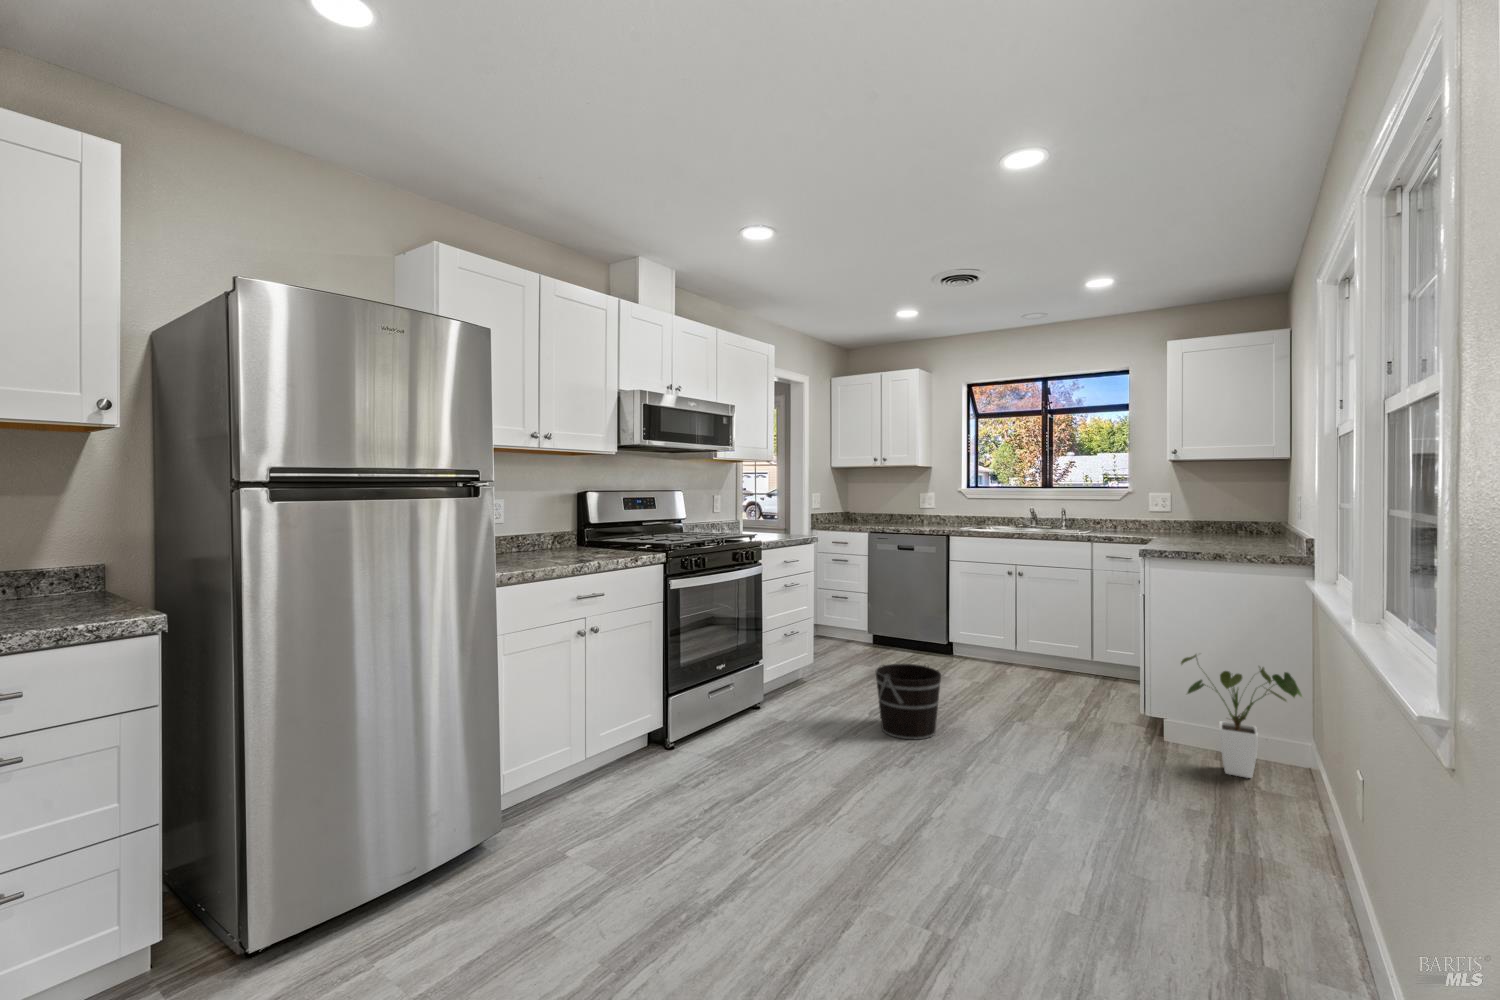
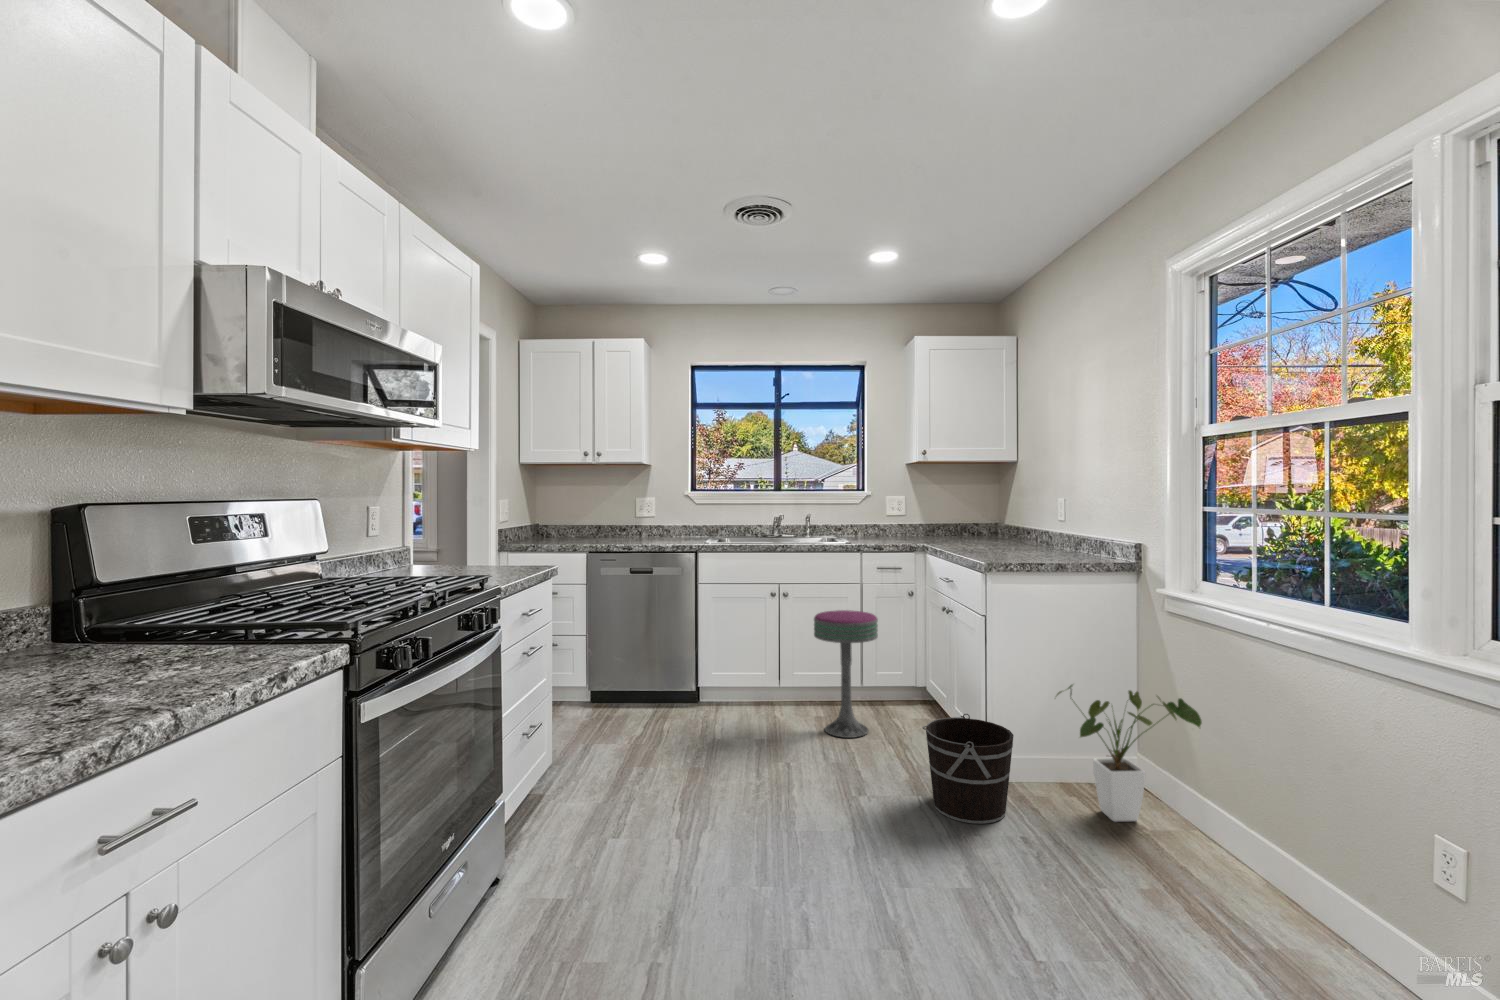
bar stool: none [1025,588,1083,692] -> present [814,610,878,738]
bucket: present [876,664,941,739] -> present [922,714,1014,824]

